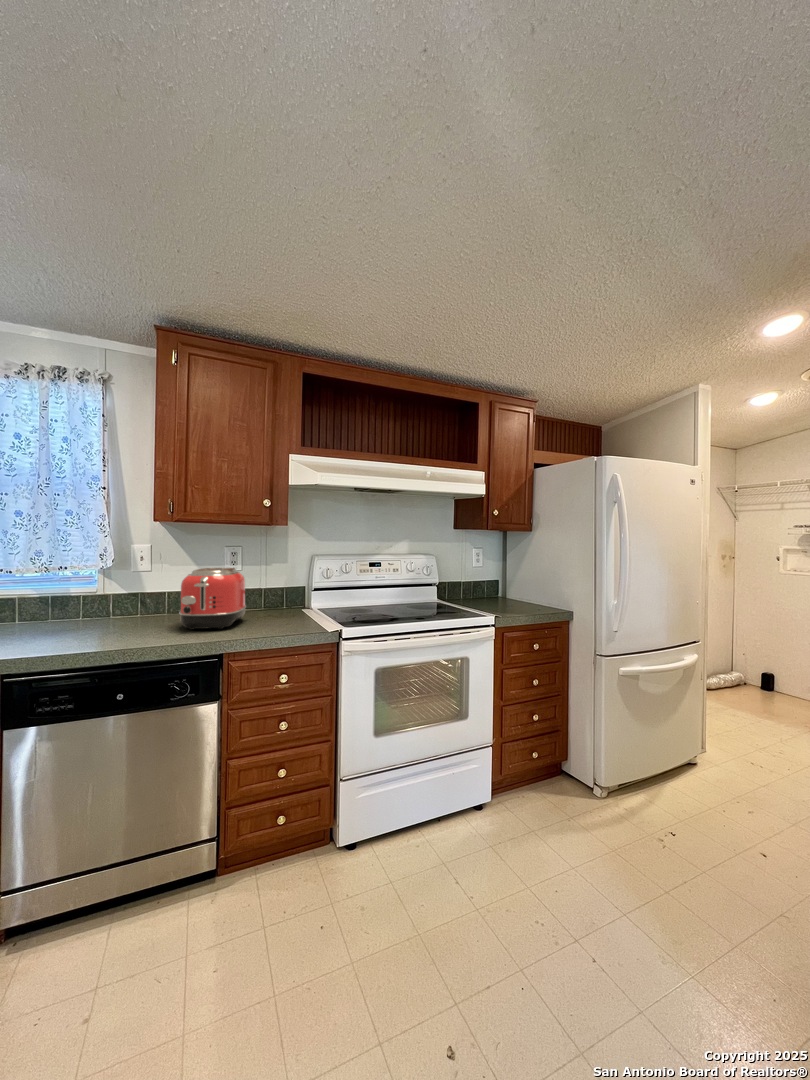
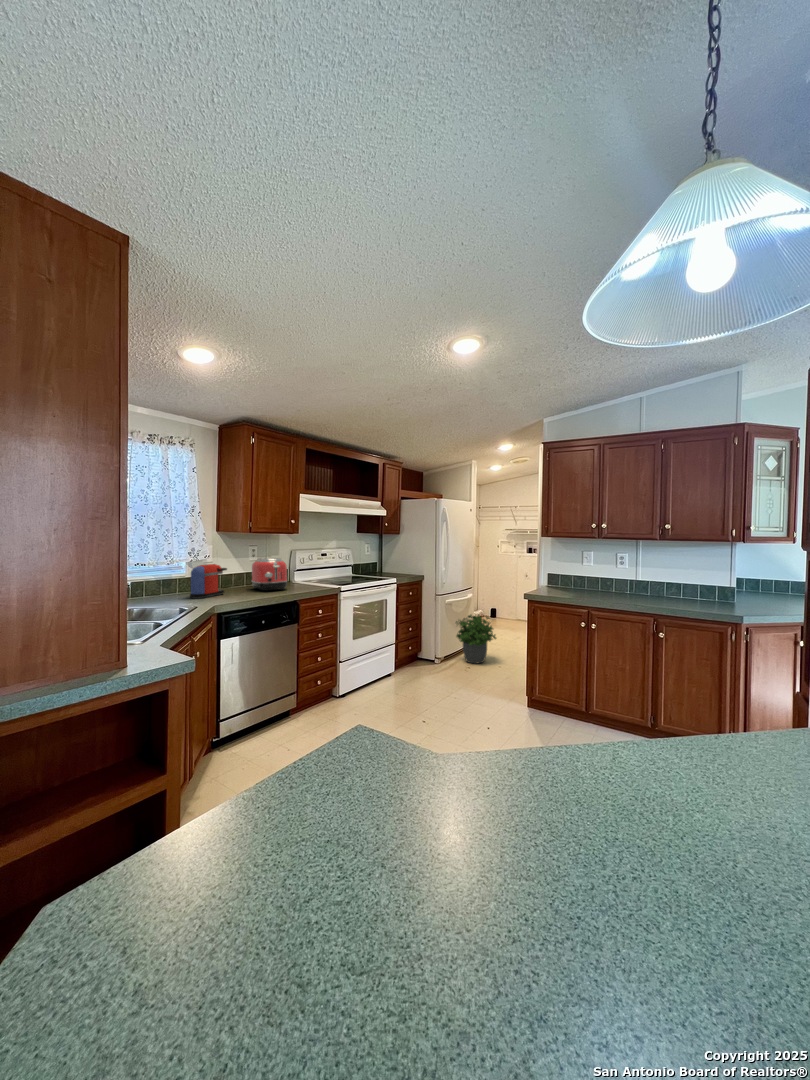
coffee maker: none [33,575,131,637] -> present [190,564,227,598]
potted plant: none [642,706,755,830] -> present [456,615,496,664]

